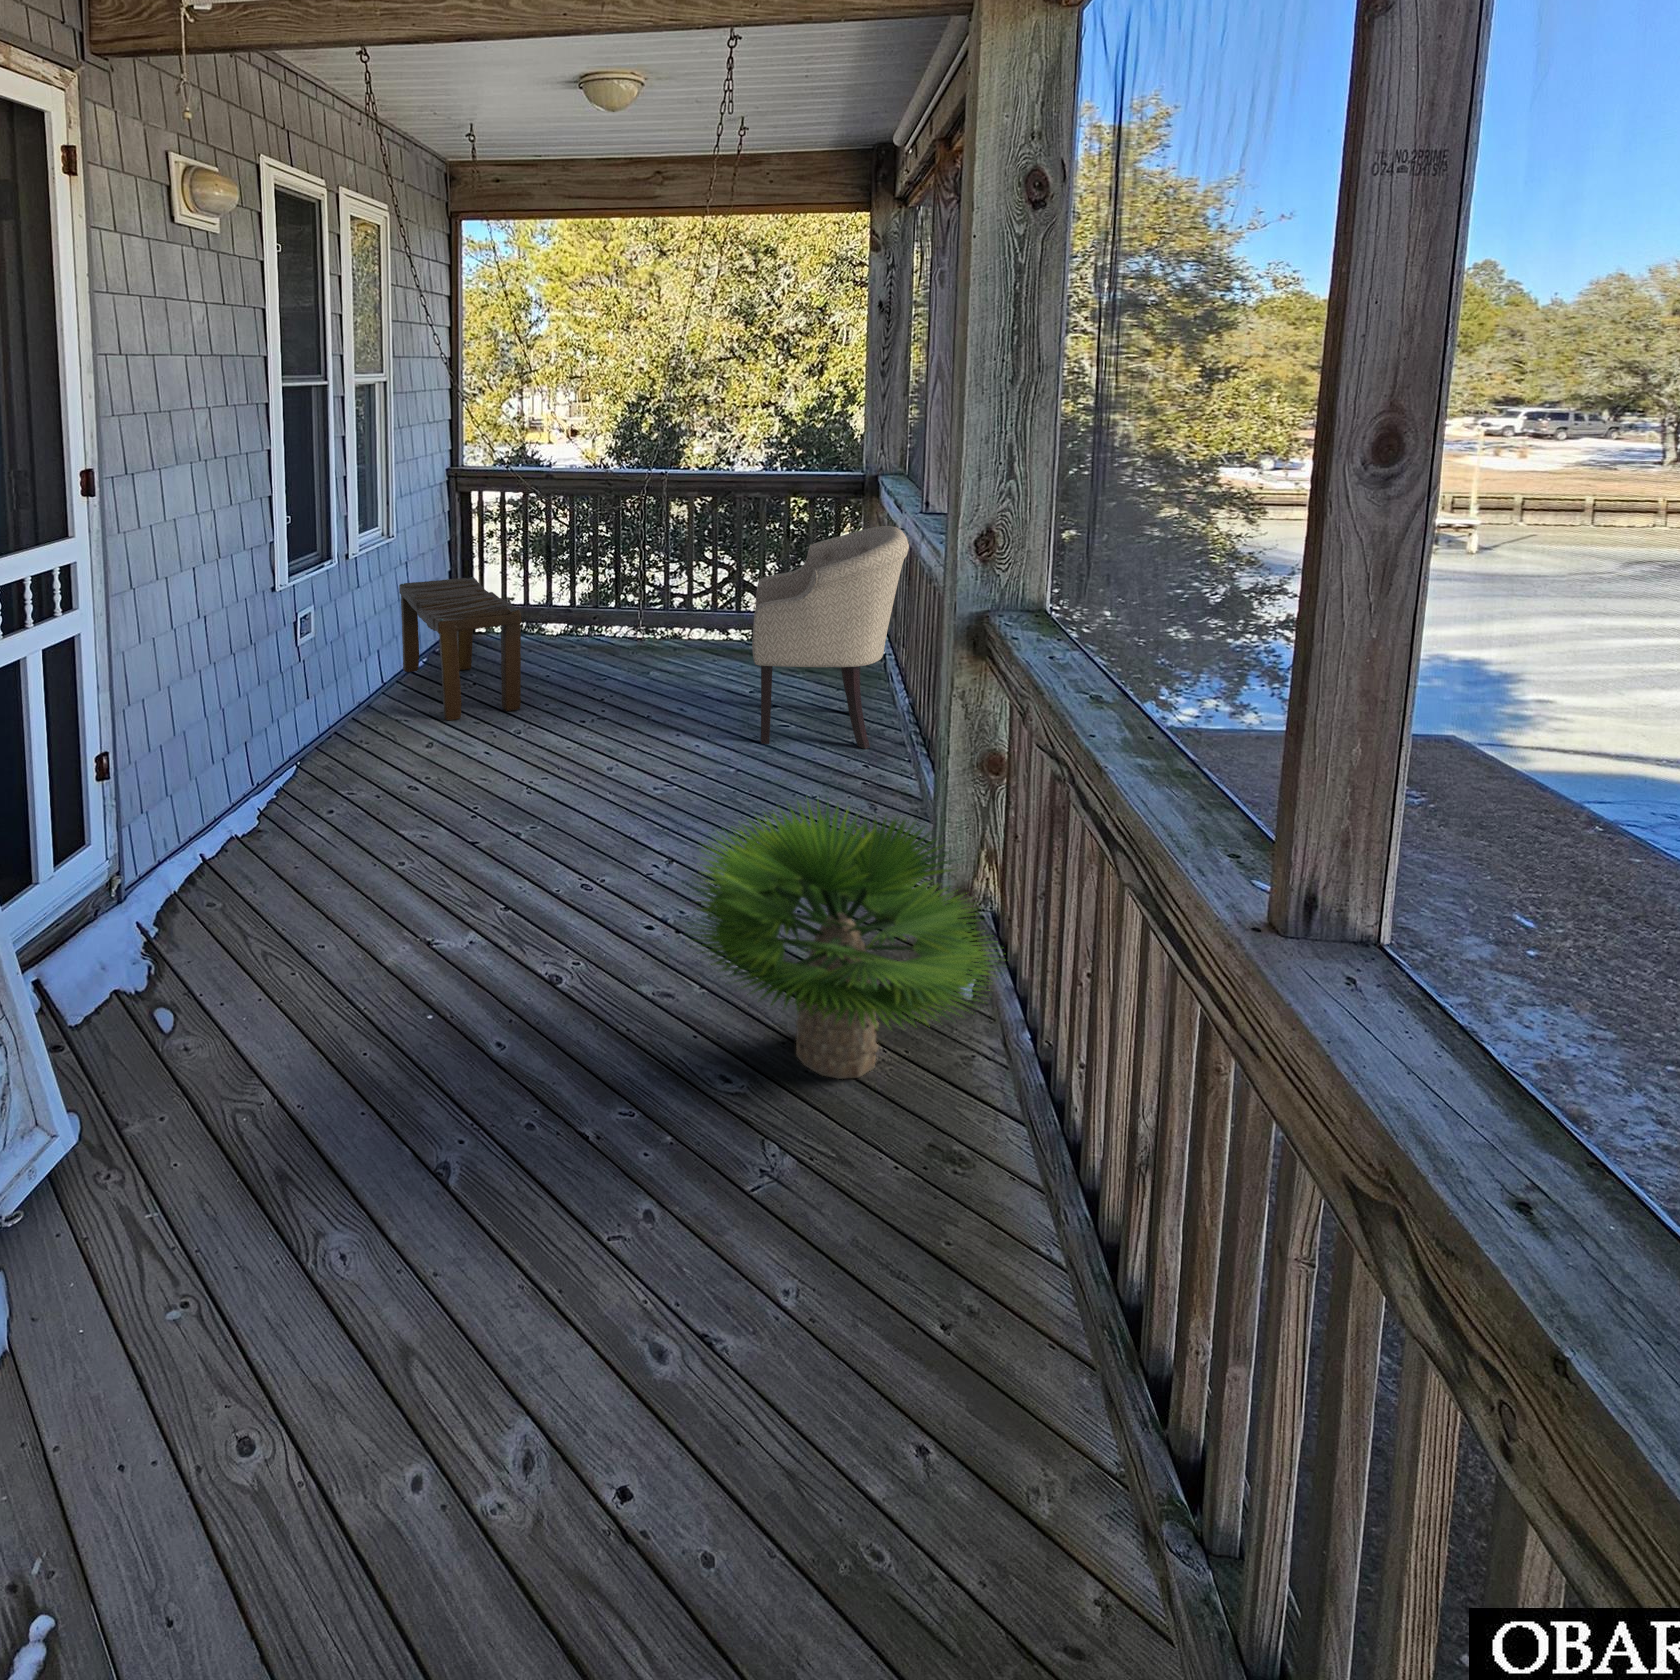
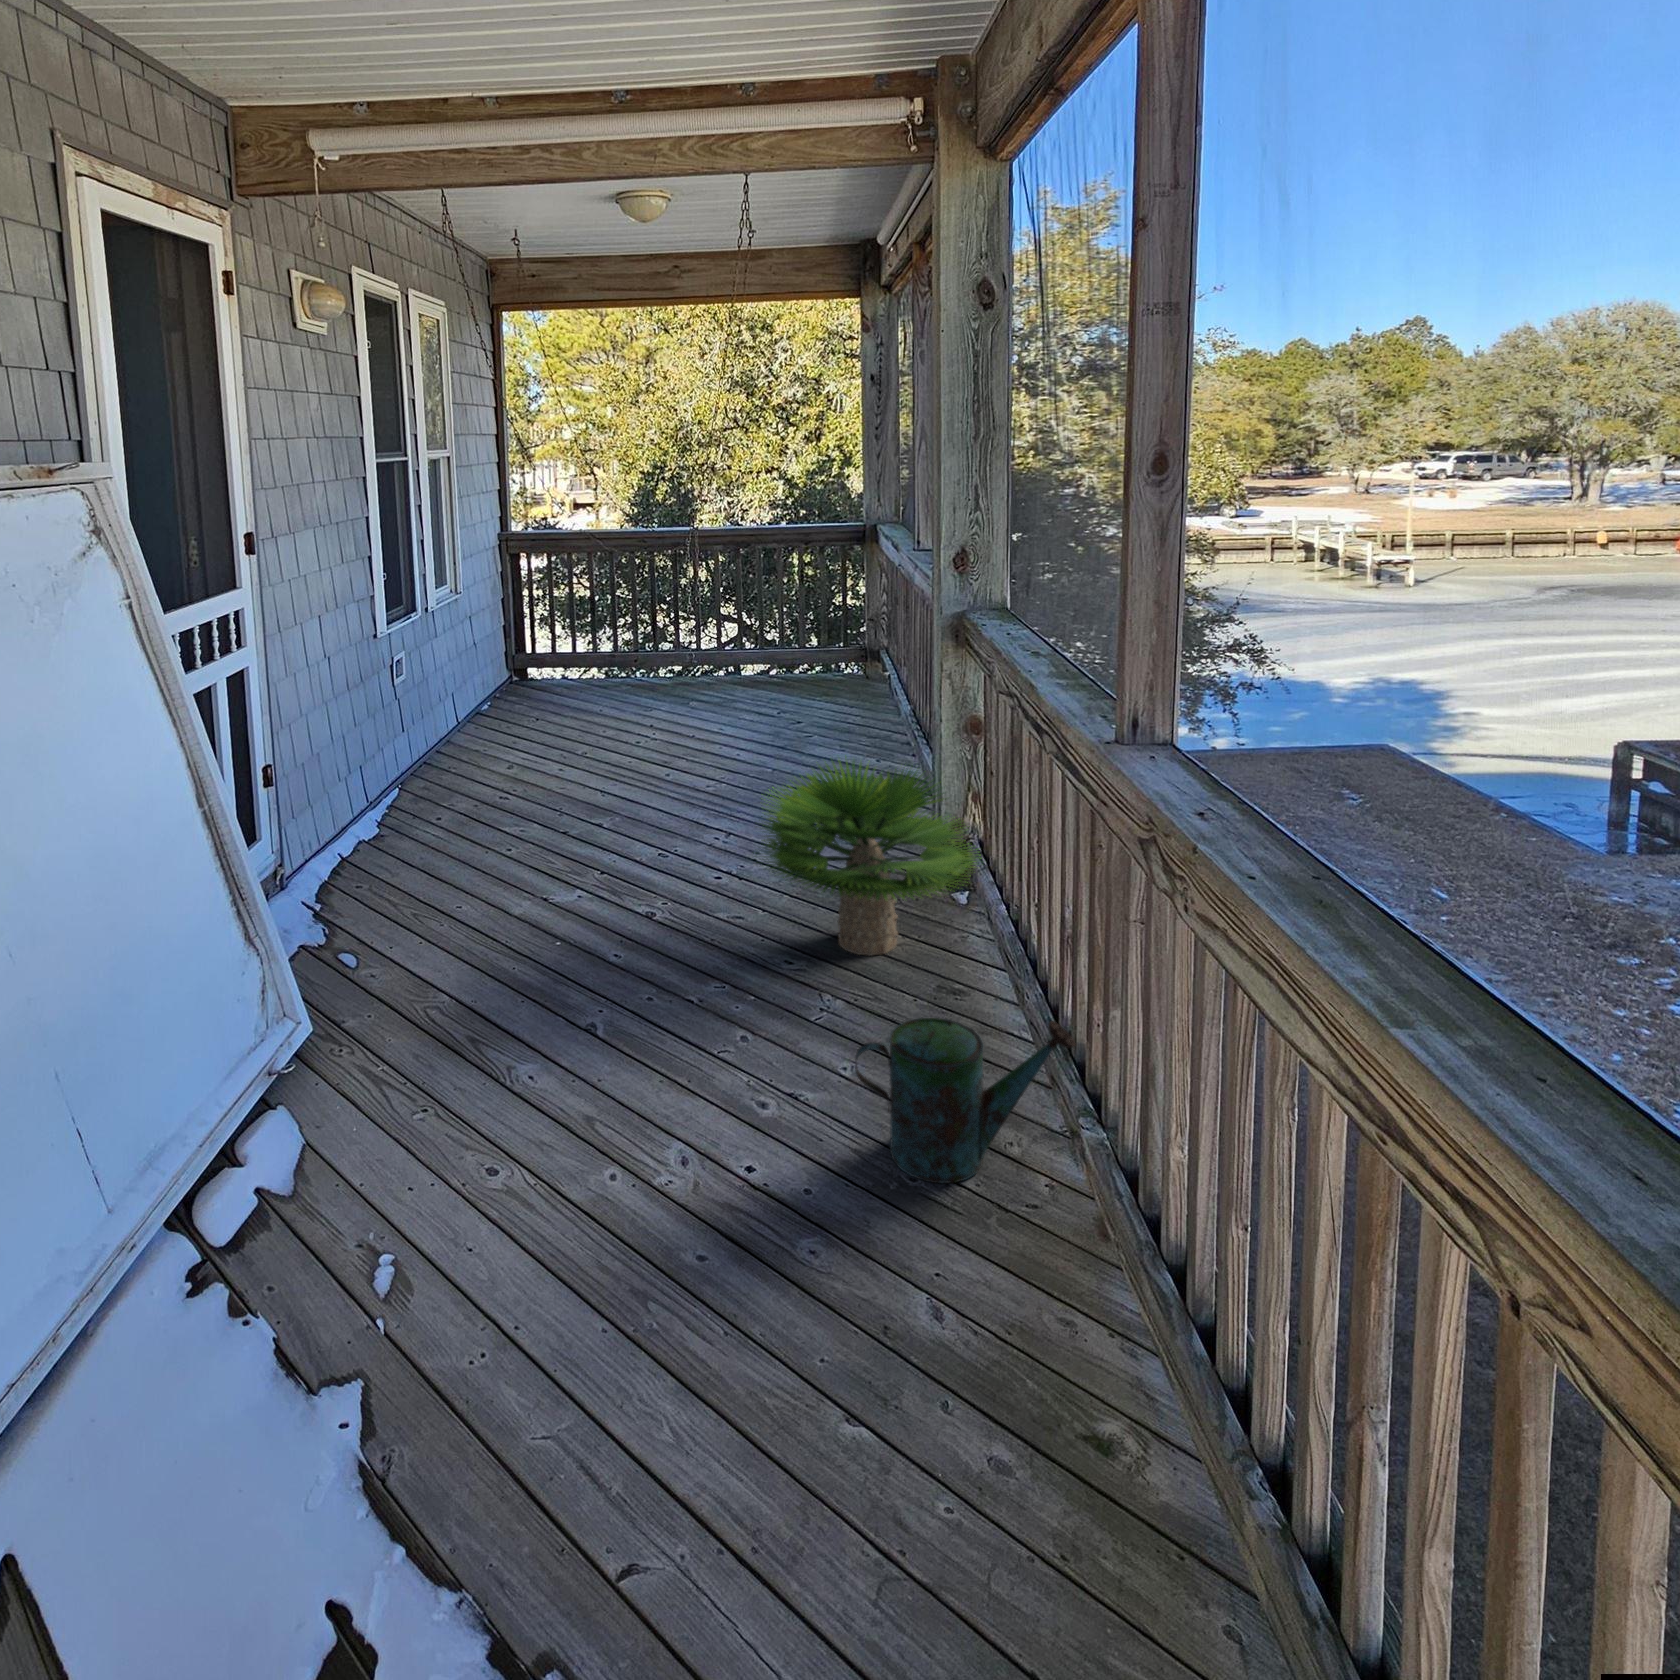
chair: present [752,526,909,749] -> none [781,566,906,752]
bench: present [399,577,521,720] -> none [465,629,583,750]
watering can: none [796,1286,1170,1594] -> present [855,1018,1076,1183]

